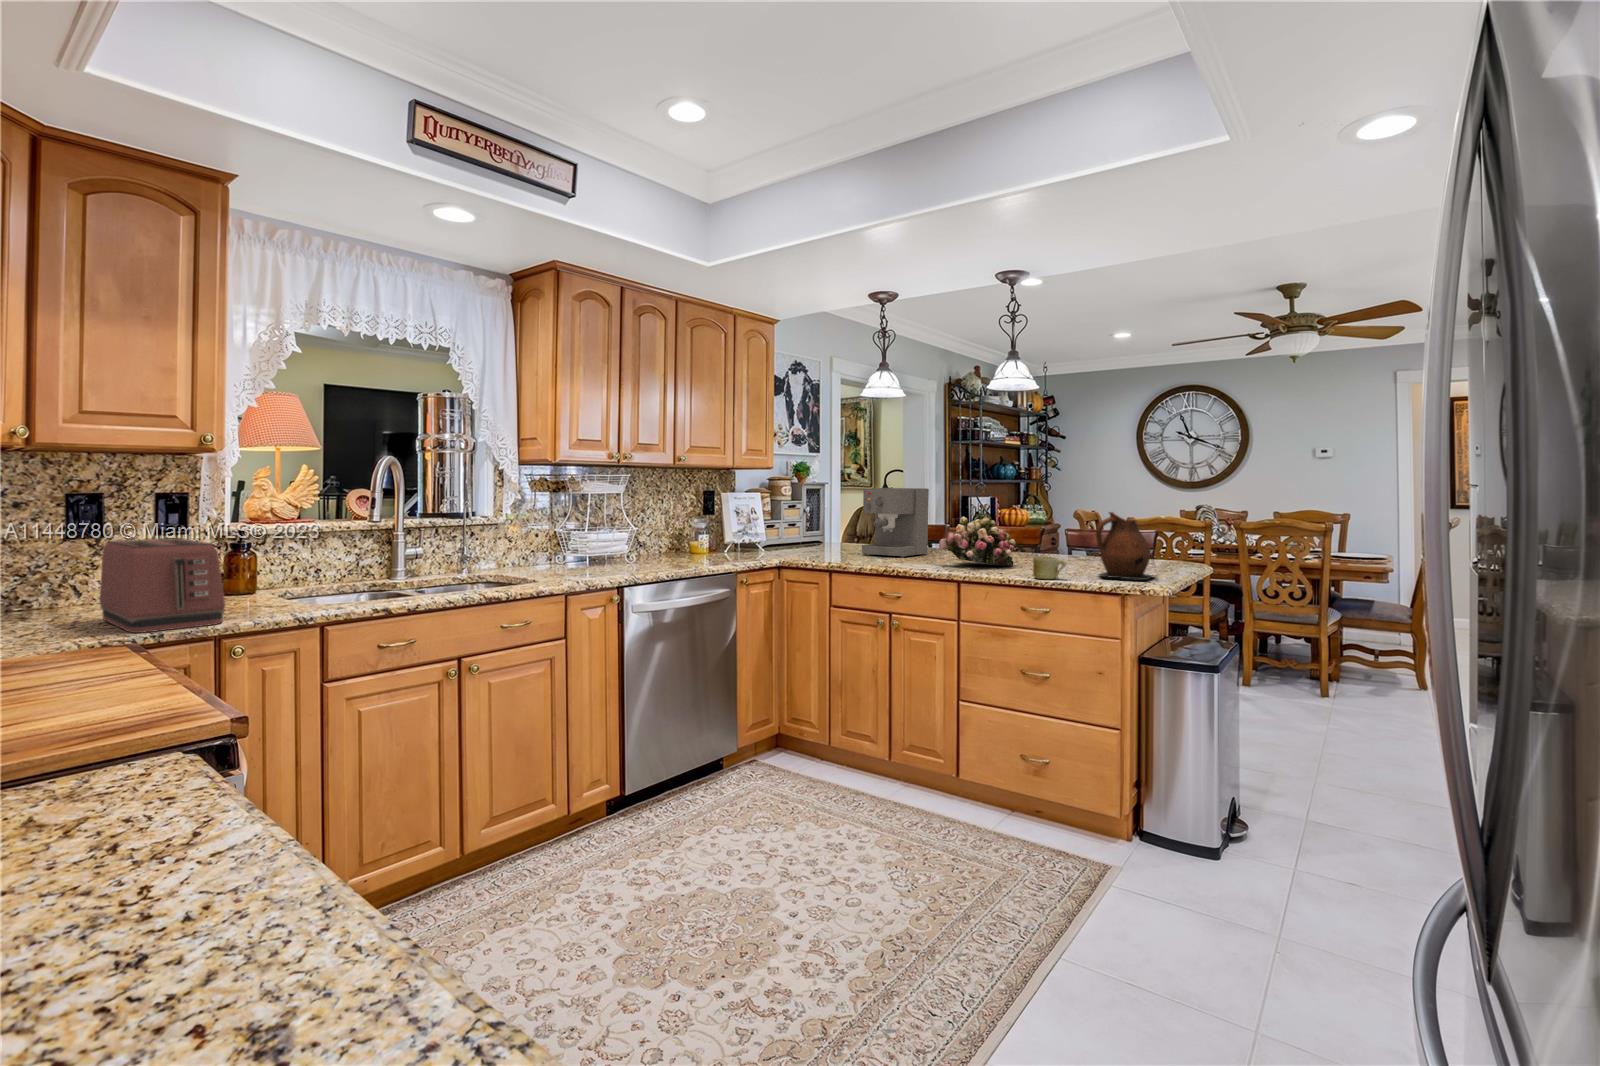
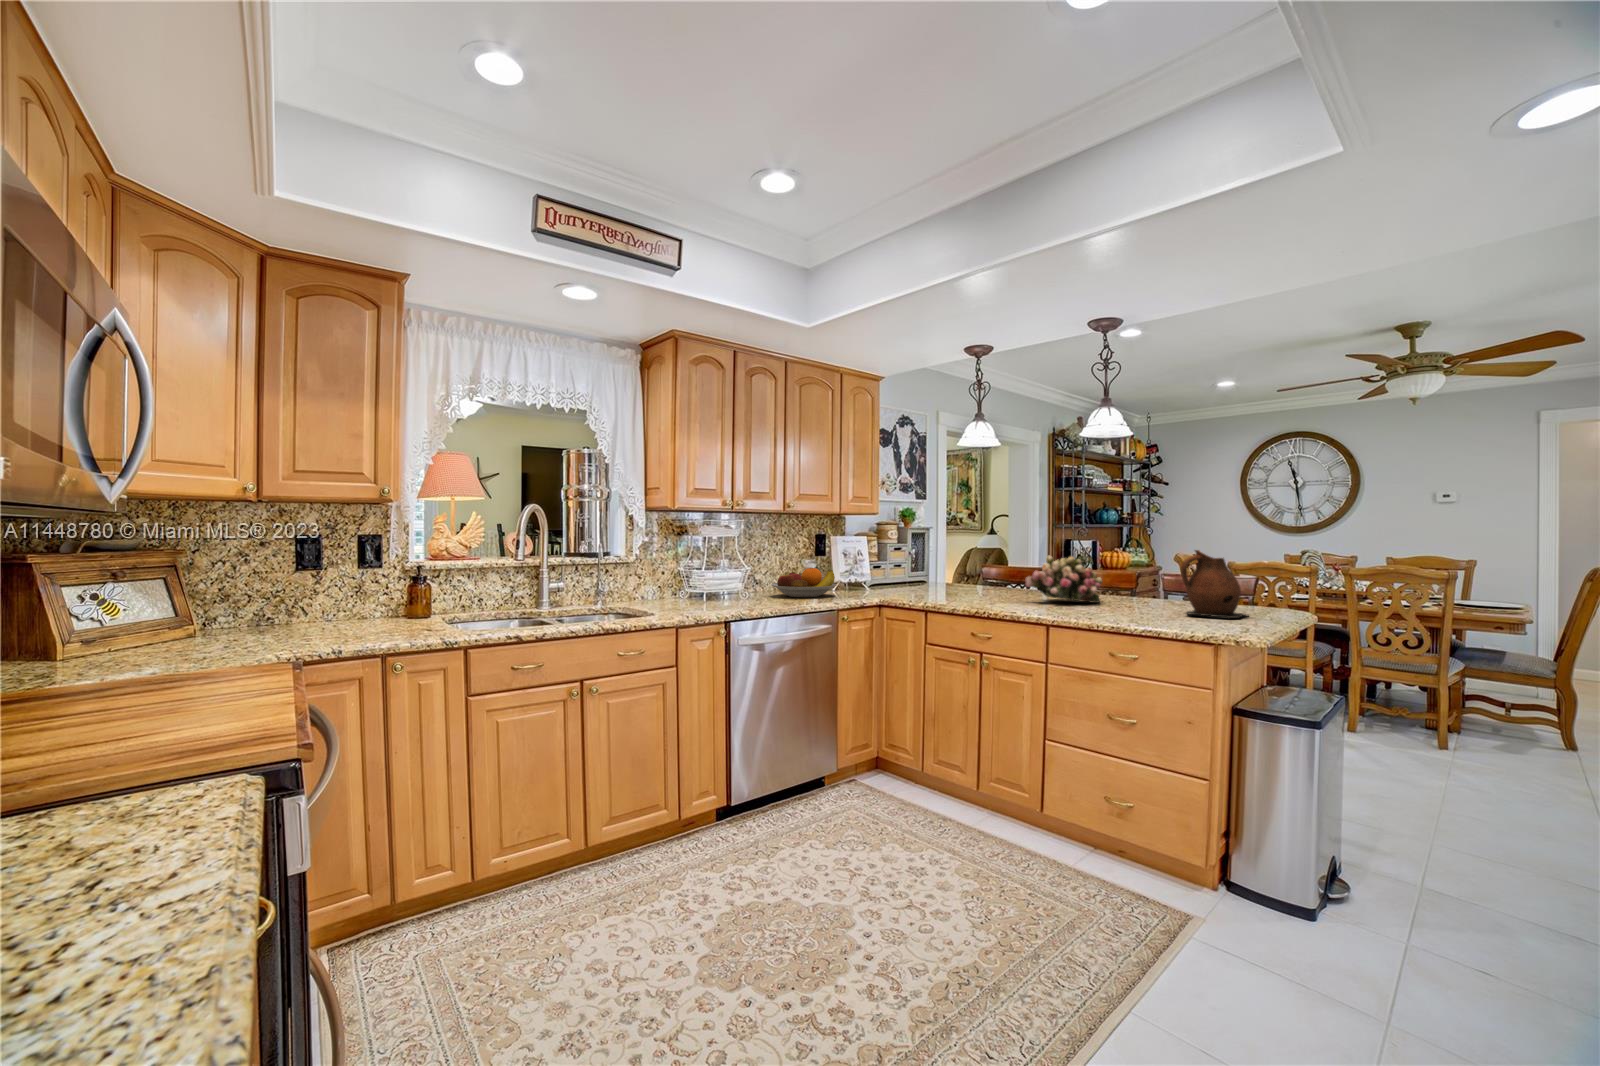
coffee maker: present [862,488,929,558] -> none [956,530,1019,595]
fruit bowl: none [661,530,736,563] -> present [771,568,837,597]
toaster: present [100,538,225,633] -> none [305,571,391,647]
mug: present [1033,556,1066,579] -> none [1115,593,1150,616]

